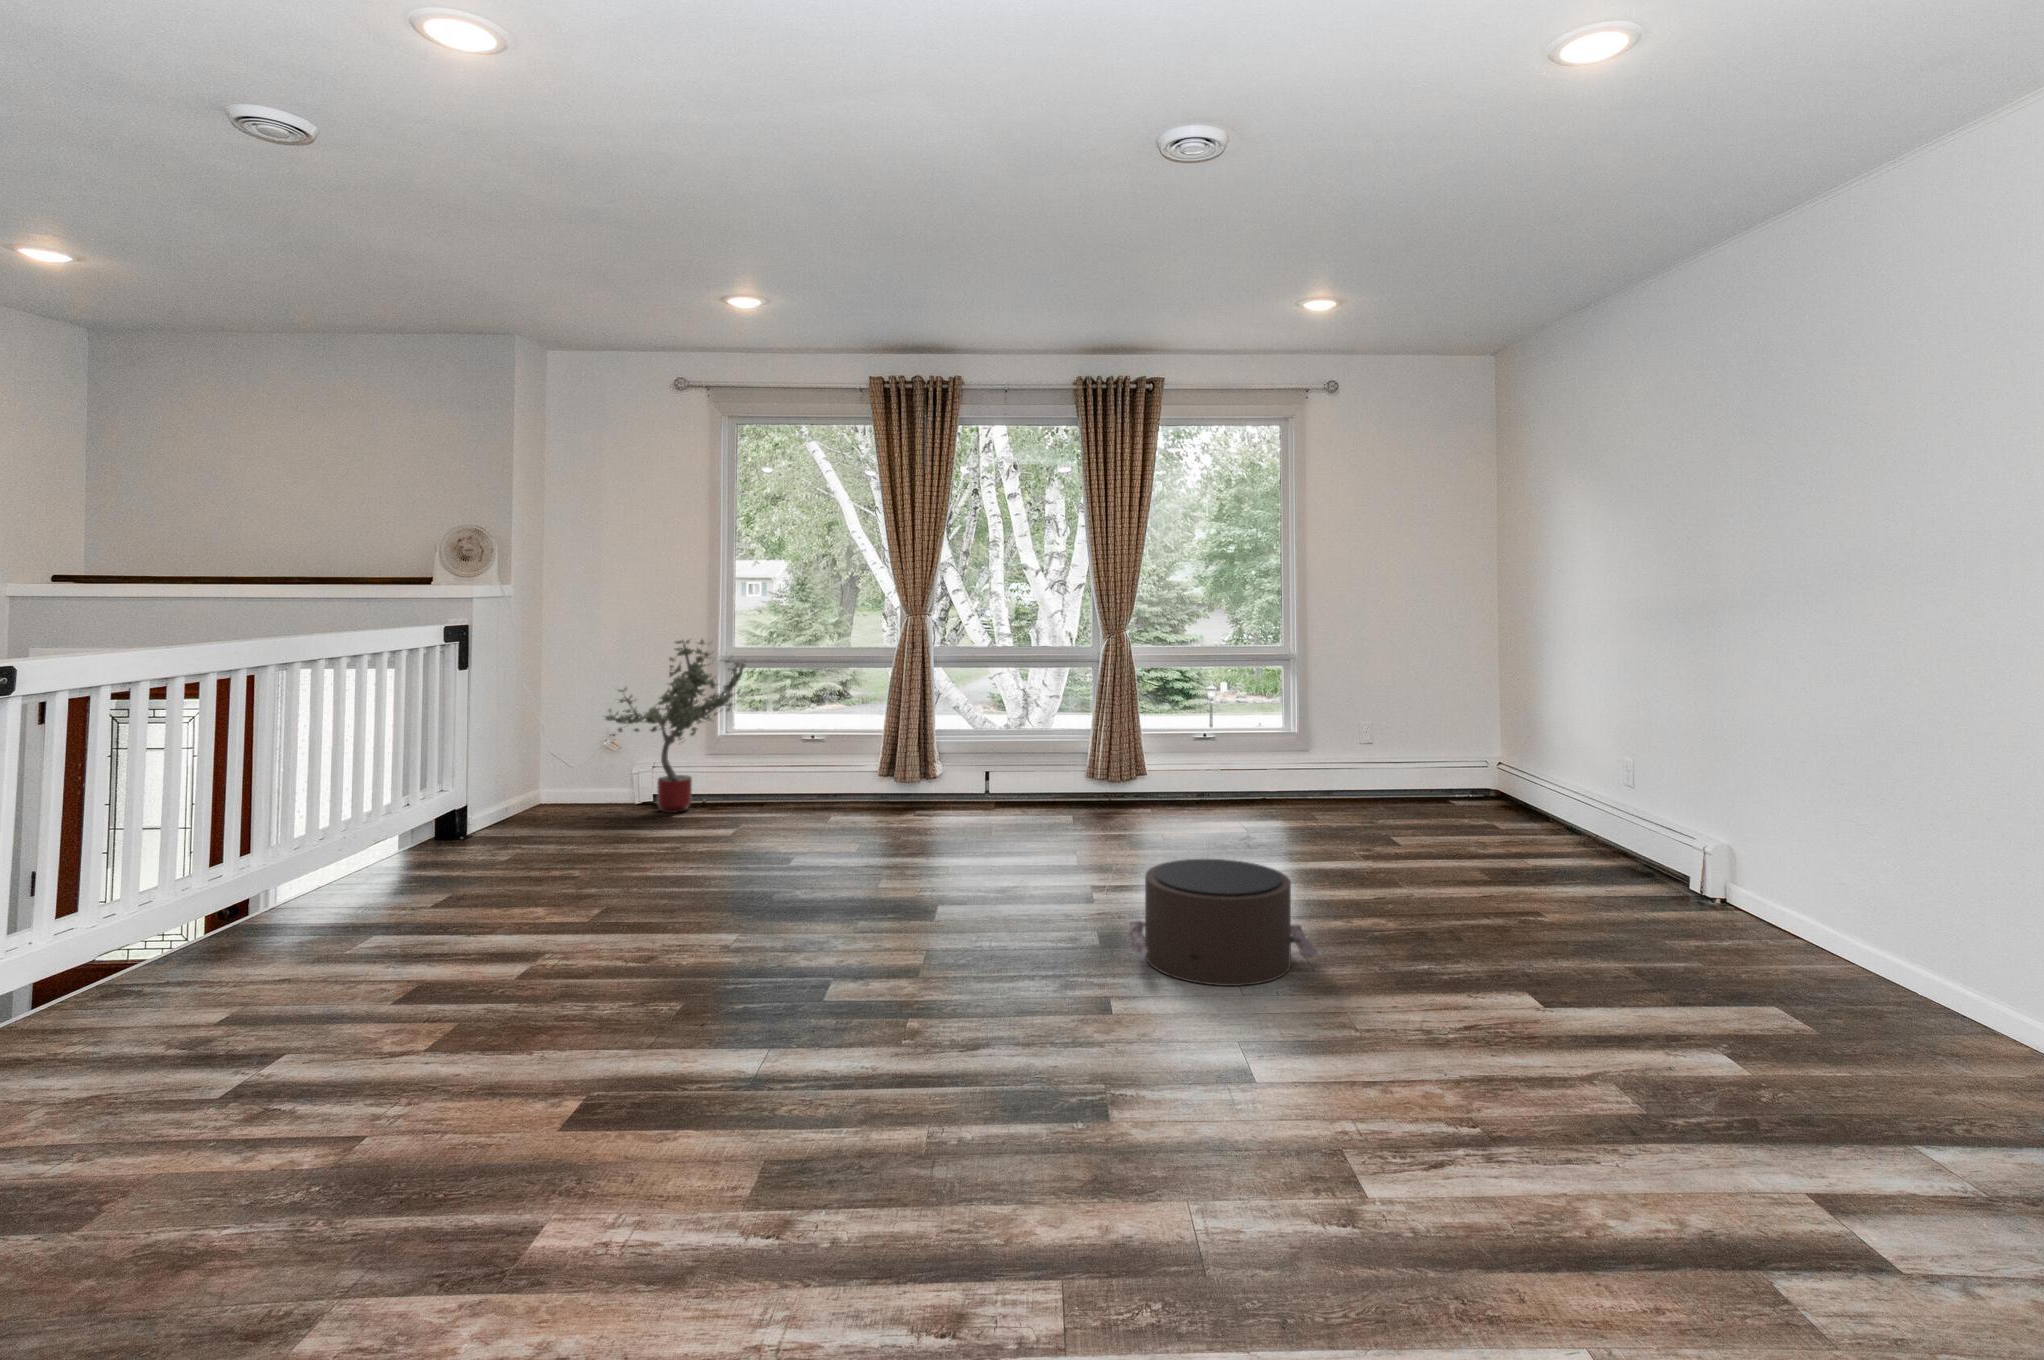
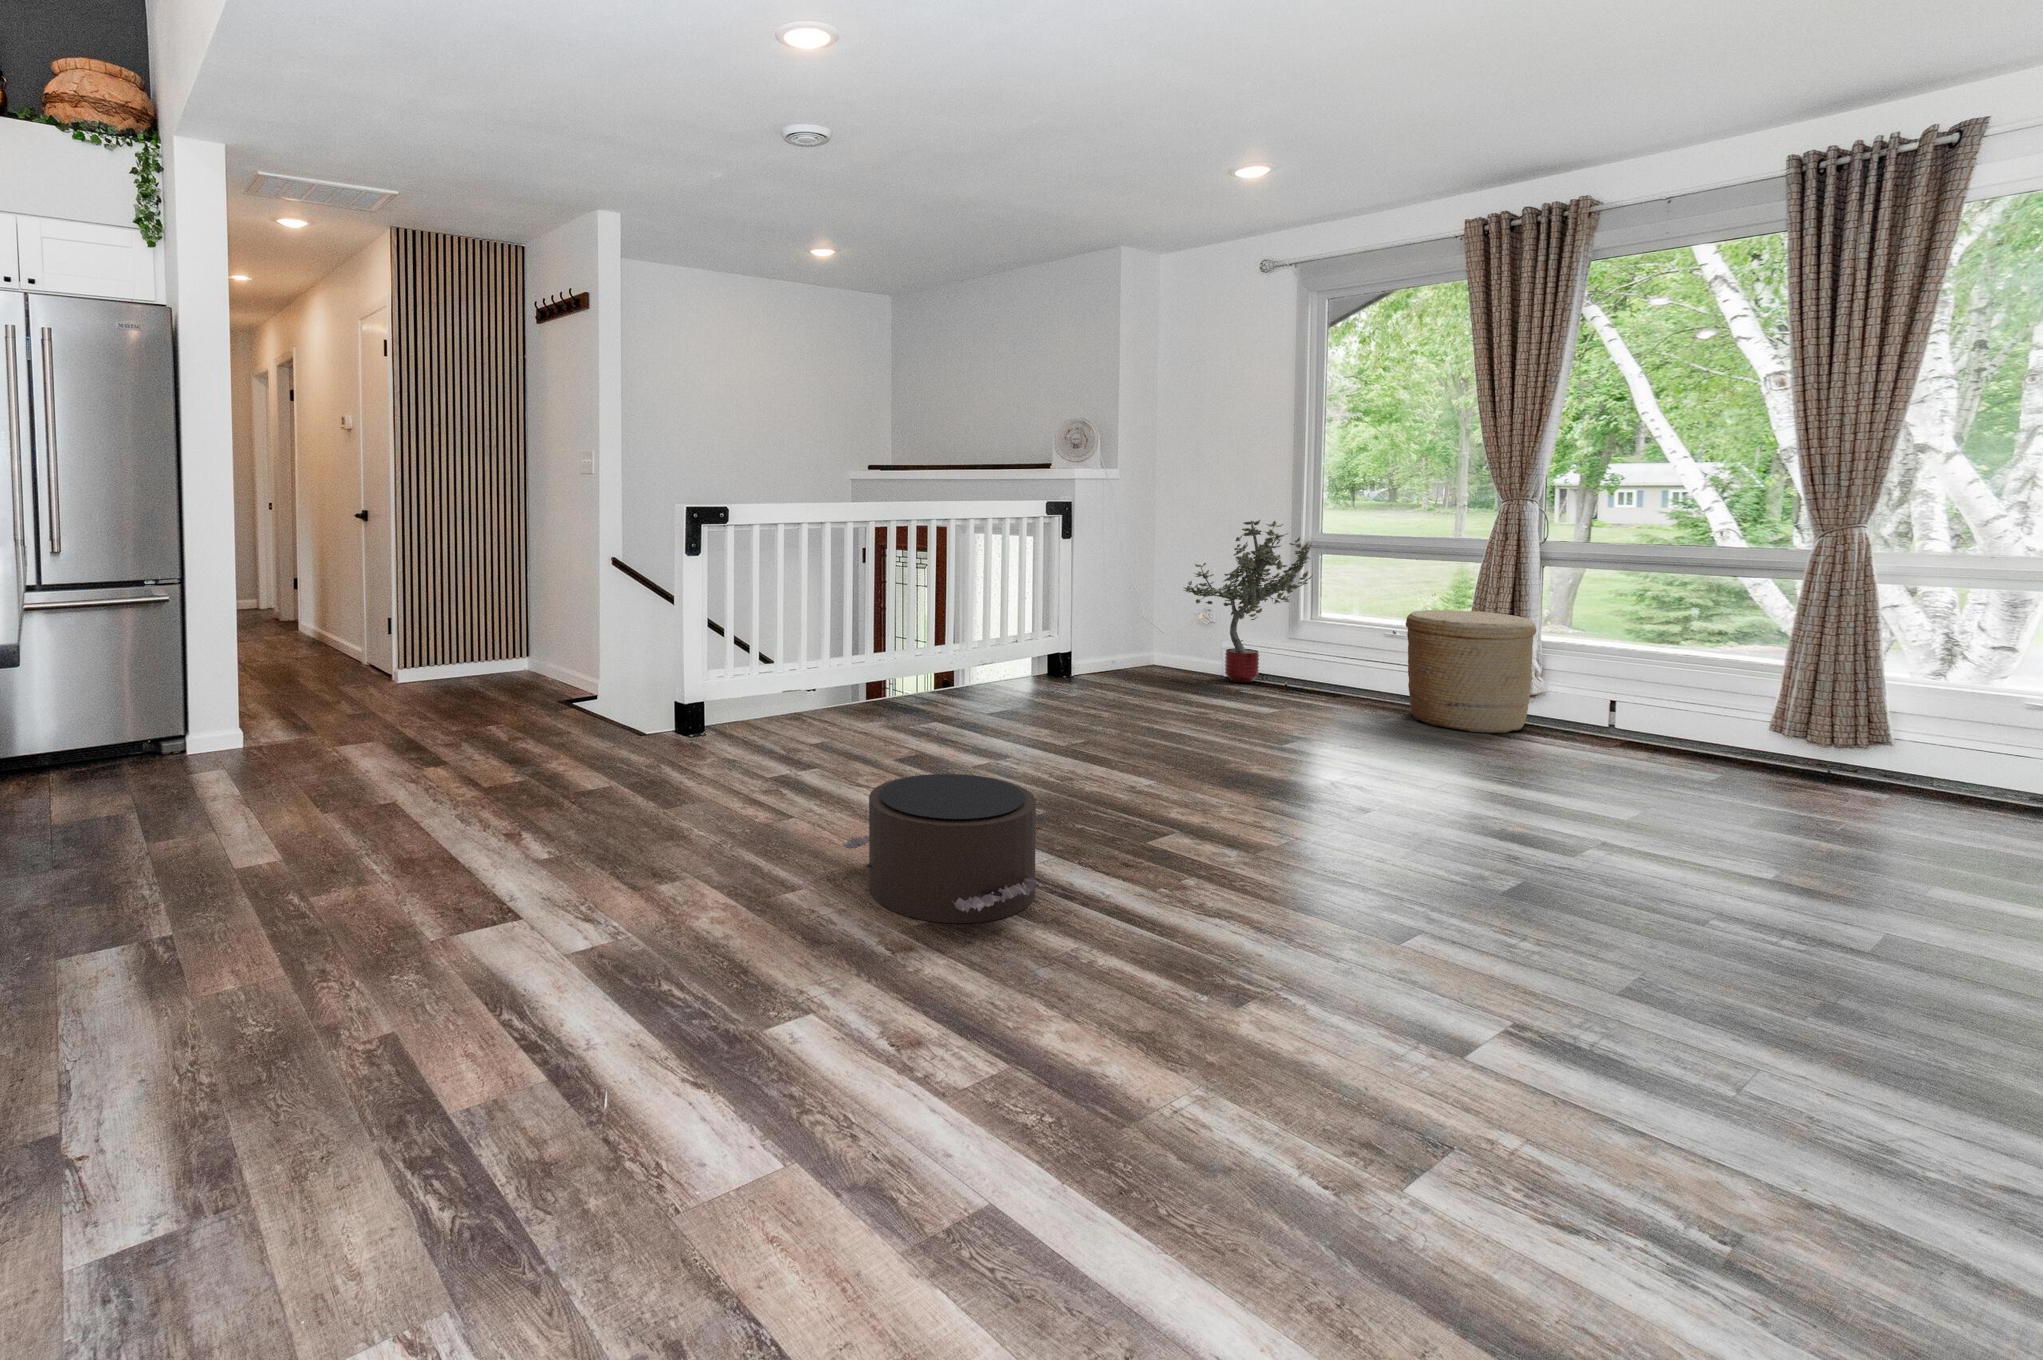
woven basket: none [850,713,949,822] -> present [1406,610,1536,733]
pouf: present [1128,859,1319,986] -> present [842,774,1045,923]

